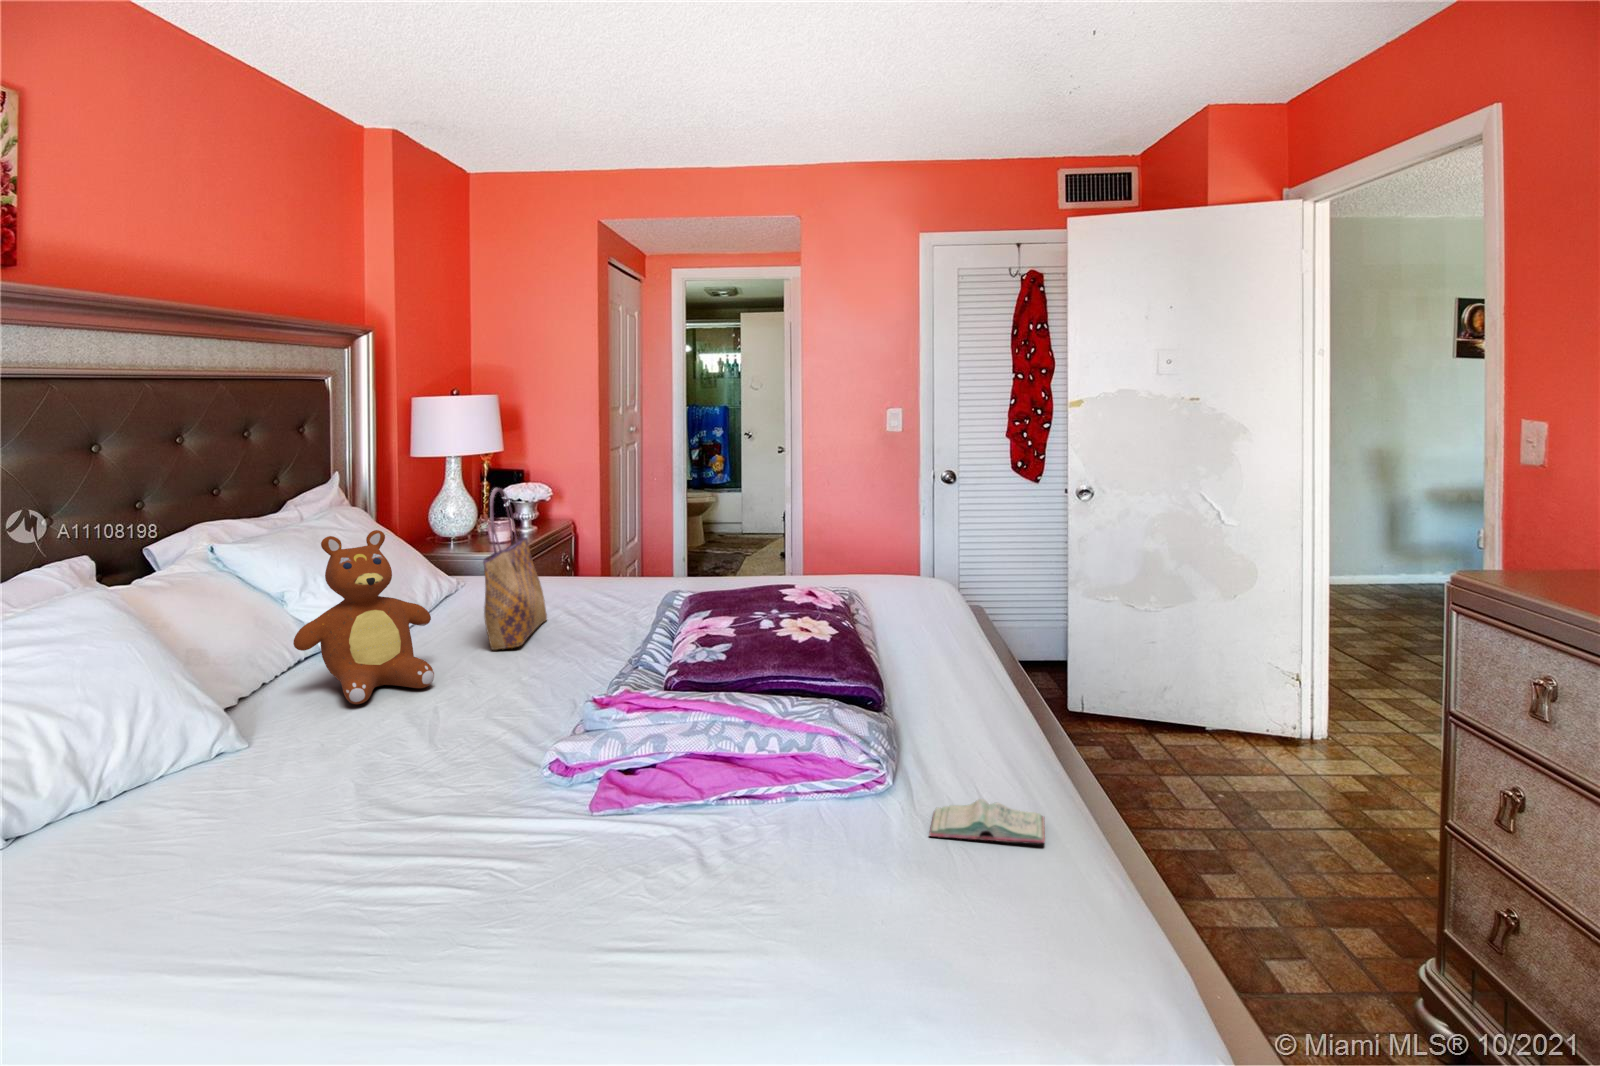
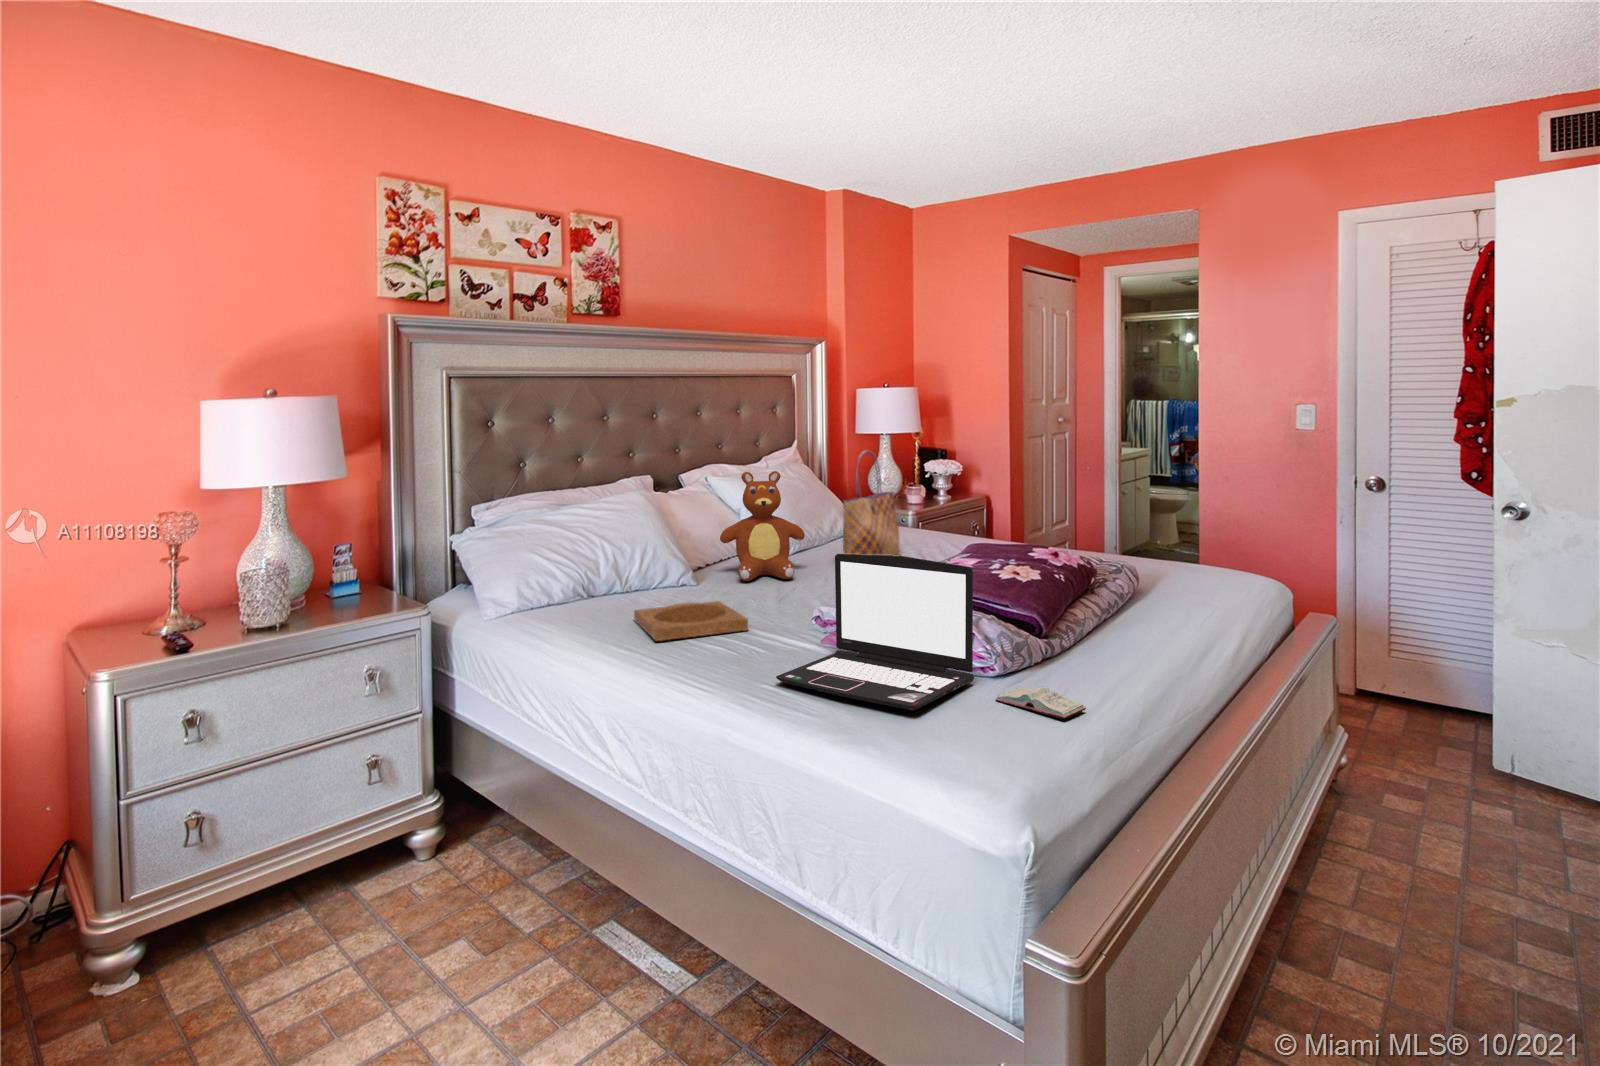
laptop: none [604,654,881,906] -> present [776,554,974,710]
tray: none [201,758,448,879] -> present [634,601,748,641]

